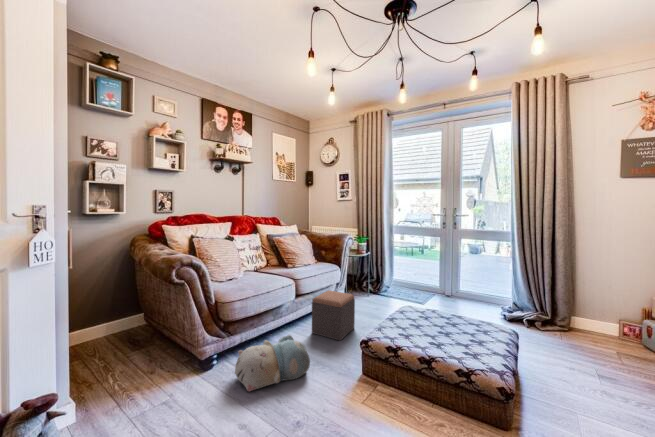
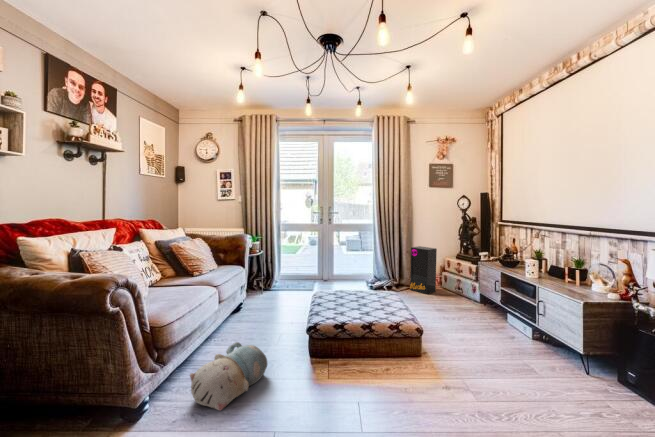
speaker: none [576,268,633,346] -> present [410,246,437,294]
footstool: present [312,290,355,341] -> none [236,291,274,338]

